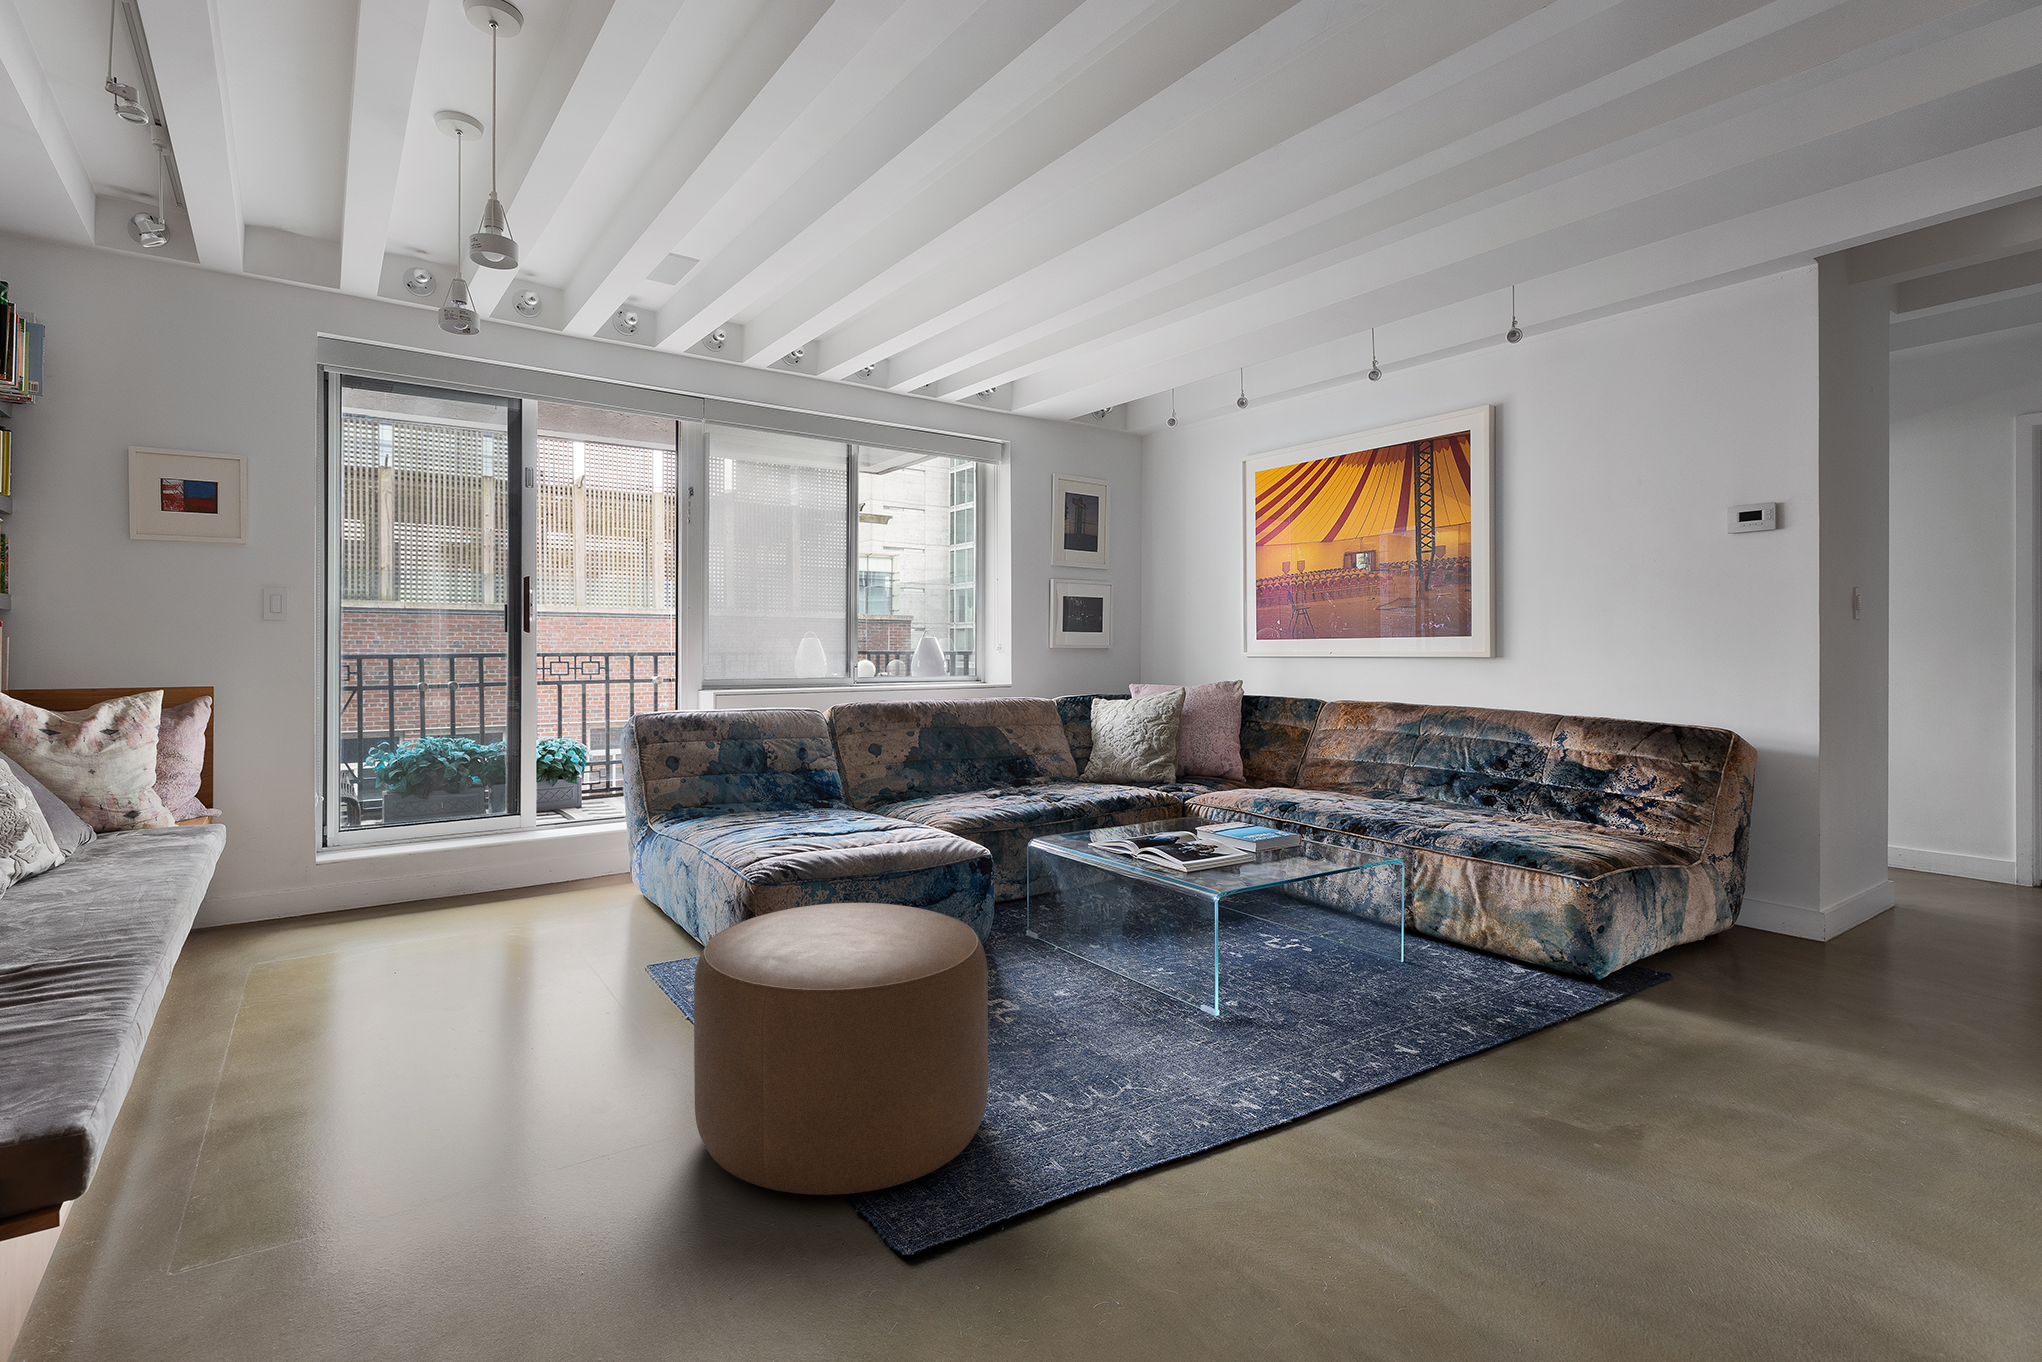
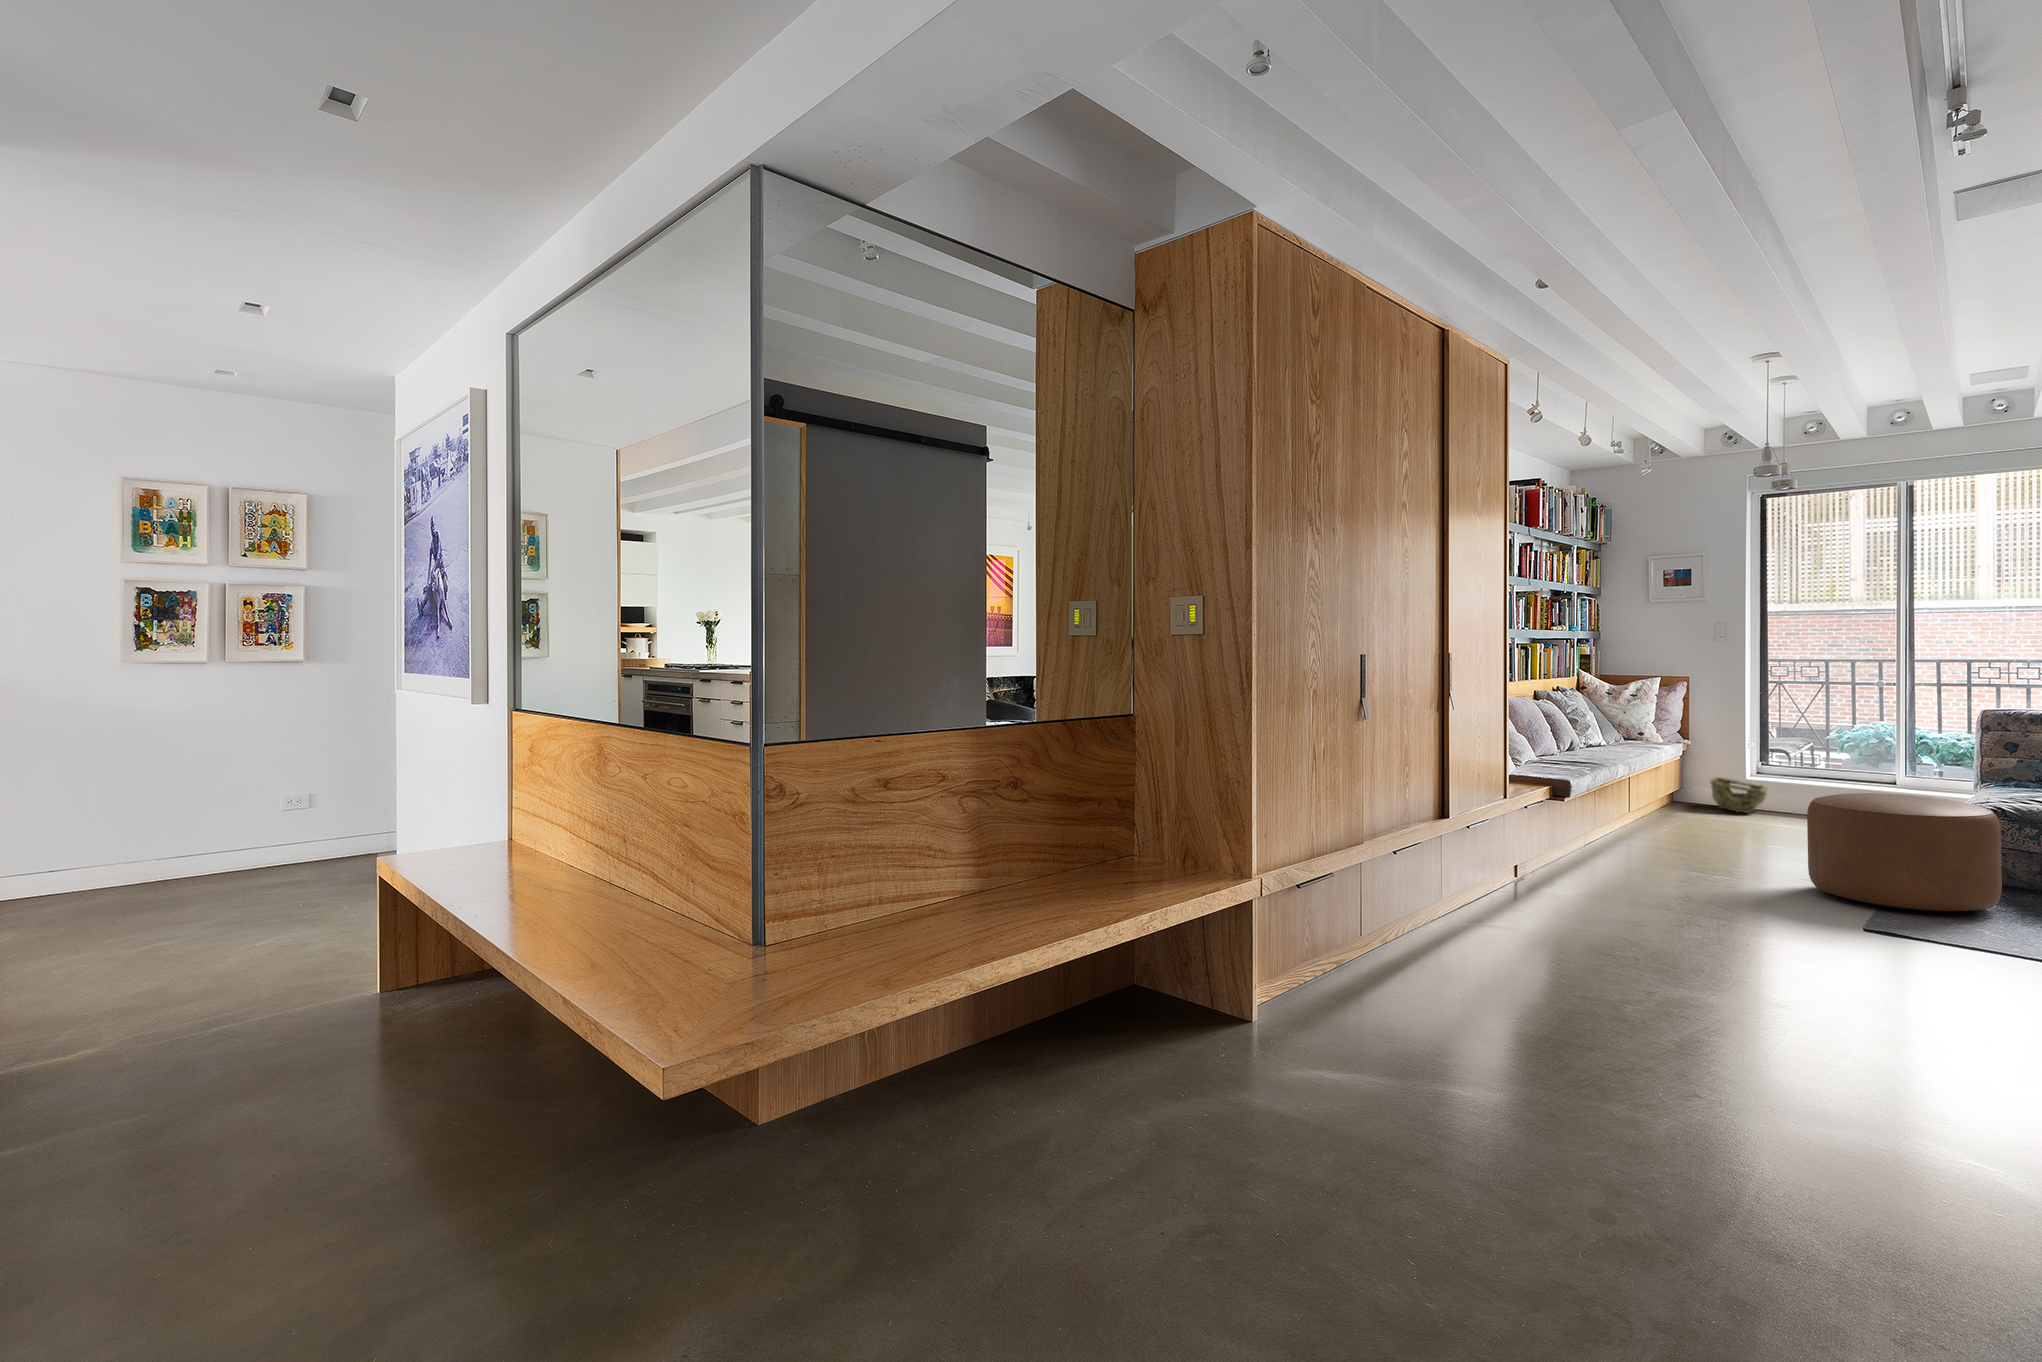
woven basket: none [265,868,367,933] -> present [1710,777,1767,813]

